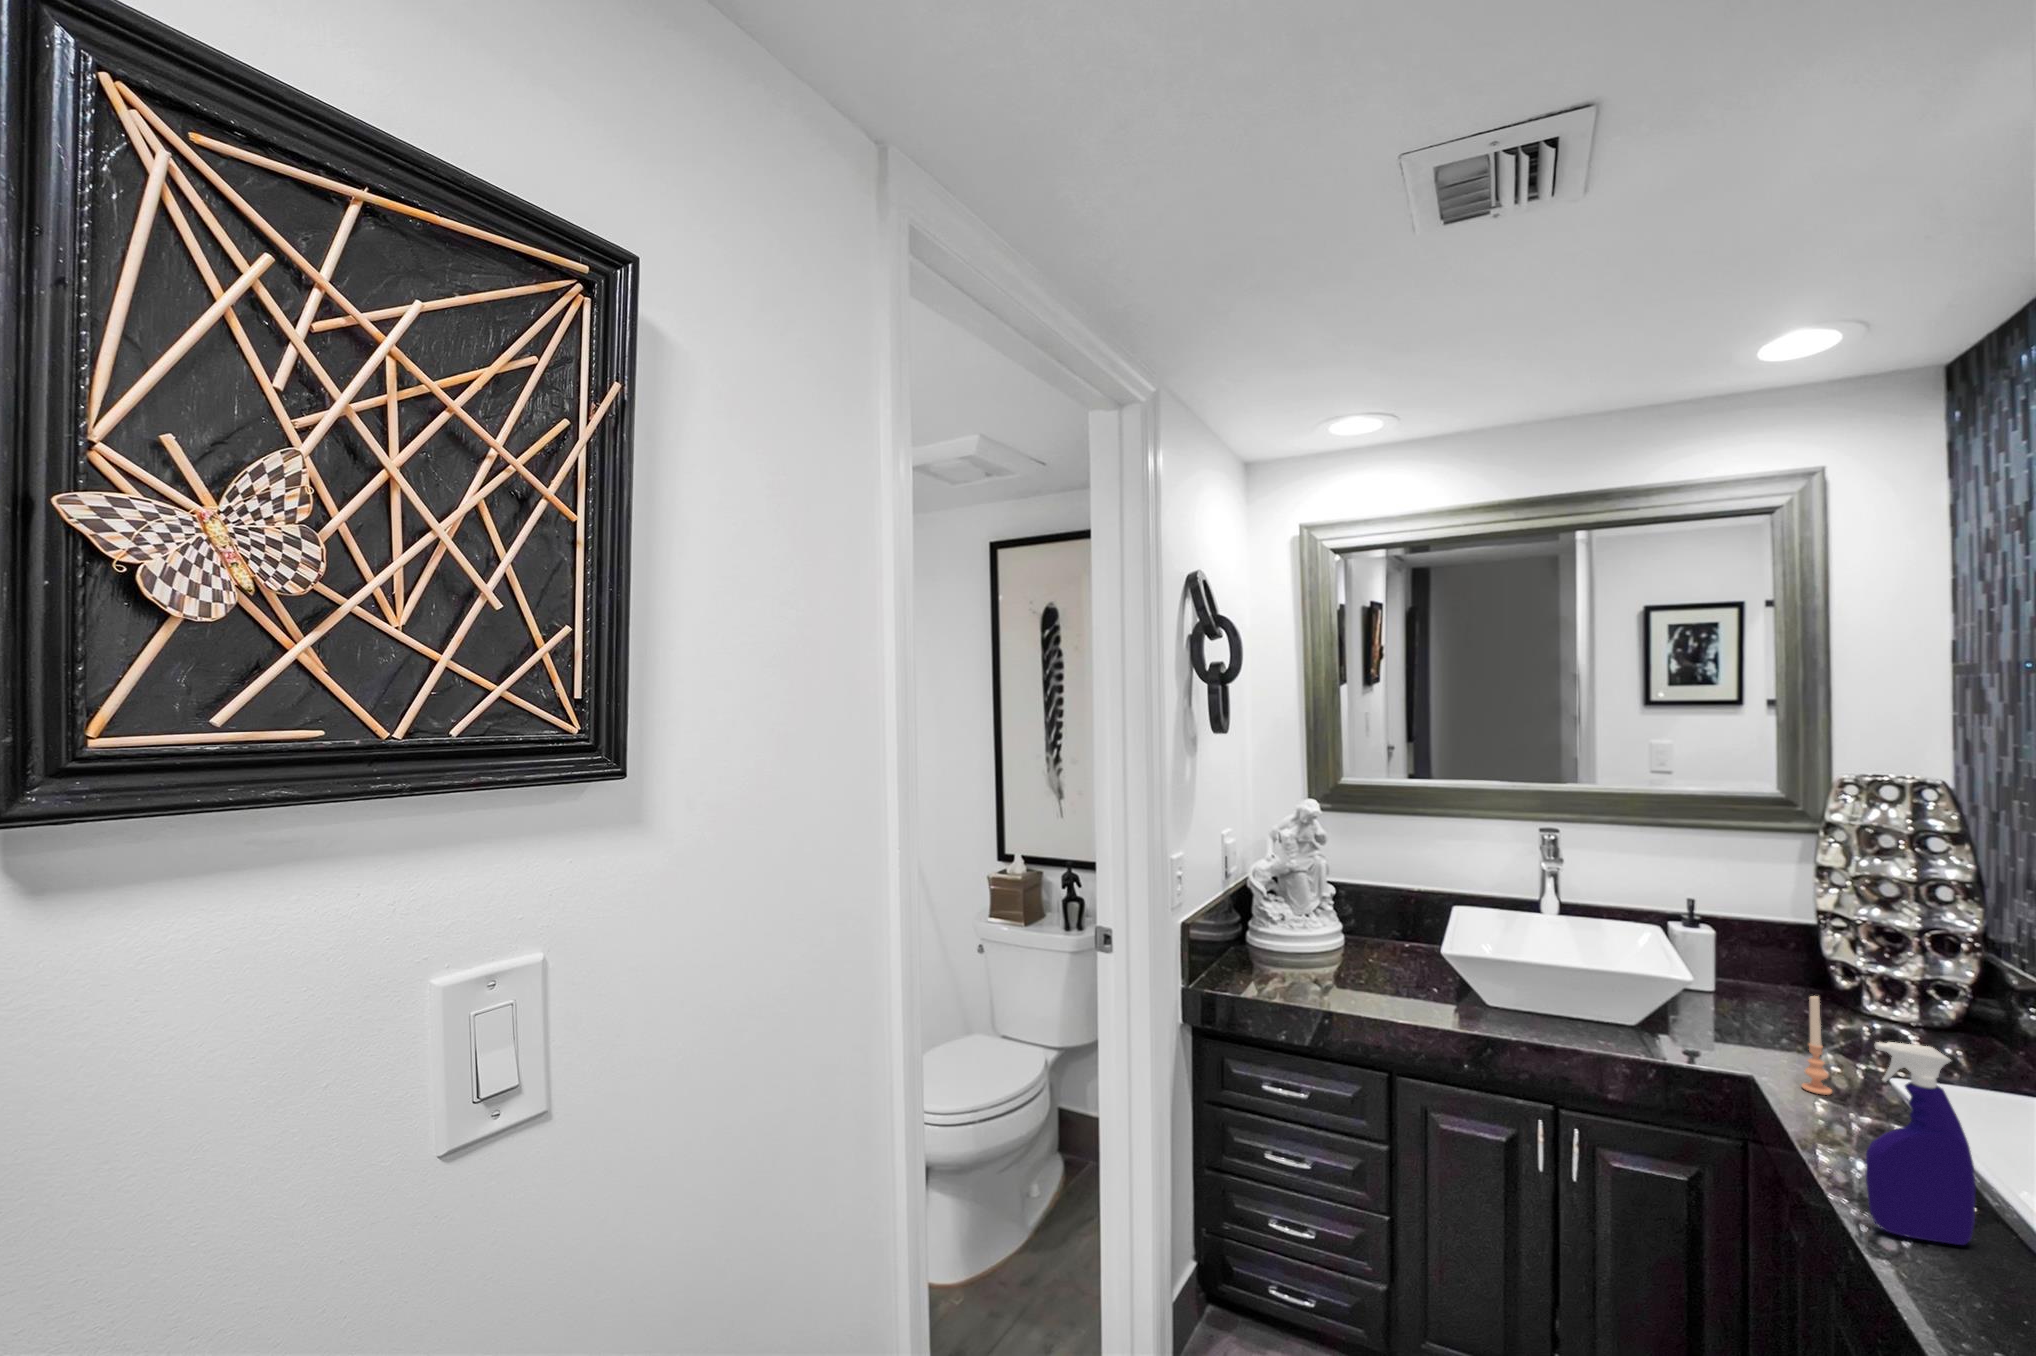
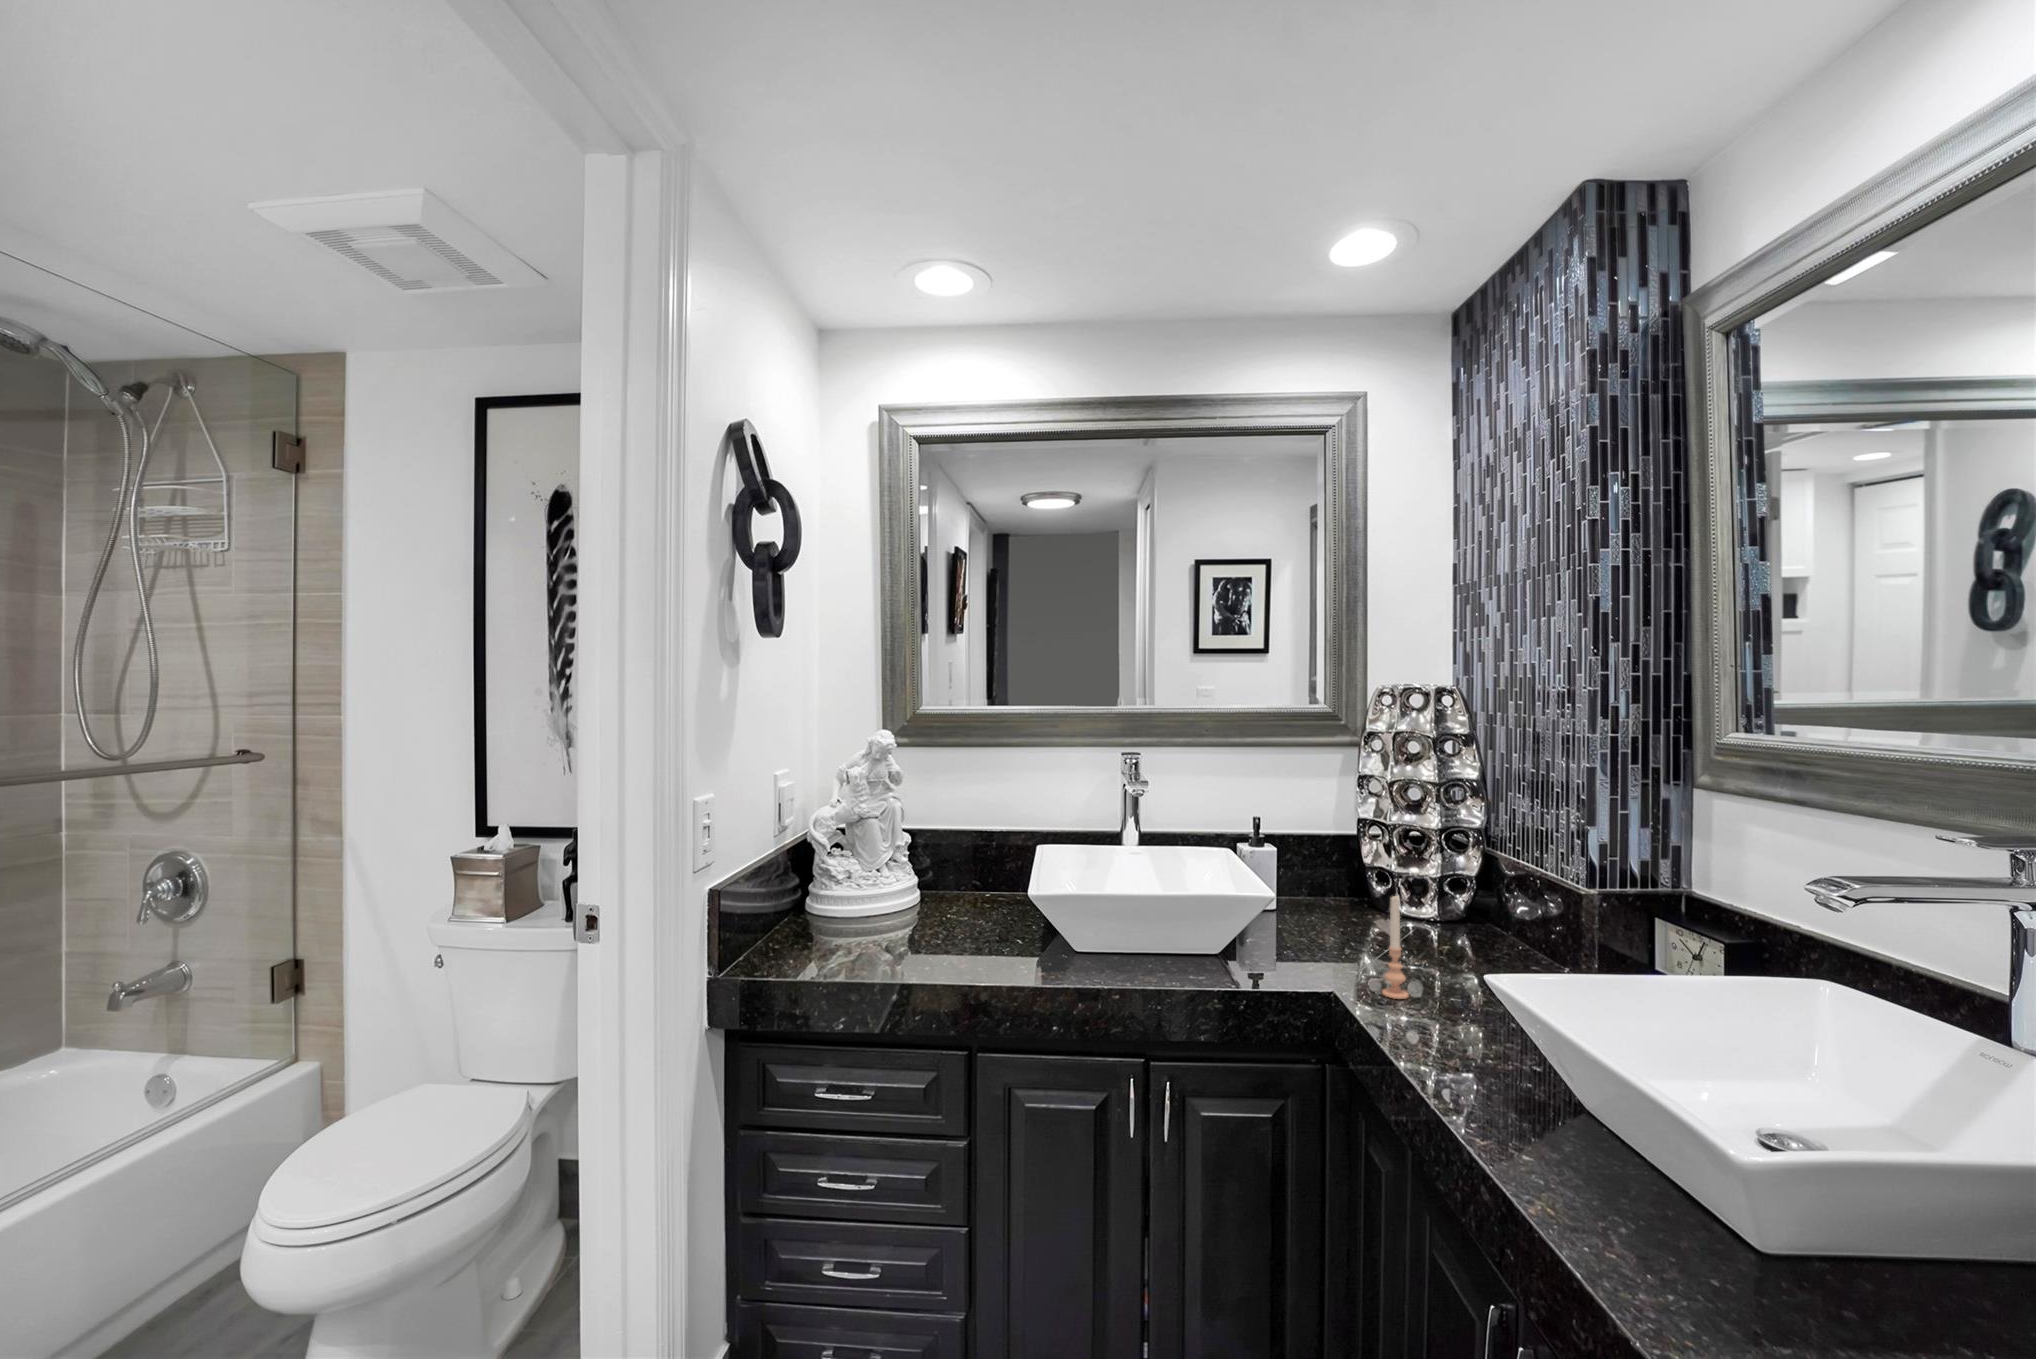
spray bottle: present [1865,1042,1975,1245] -> none [1519,930,1618,1157]

